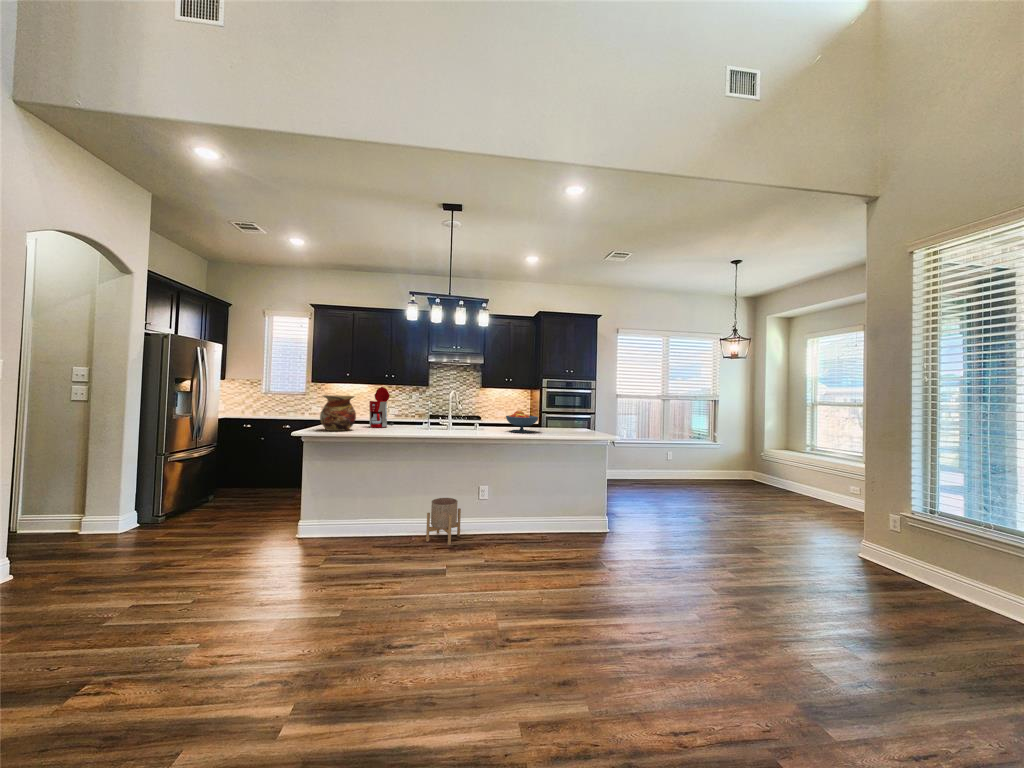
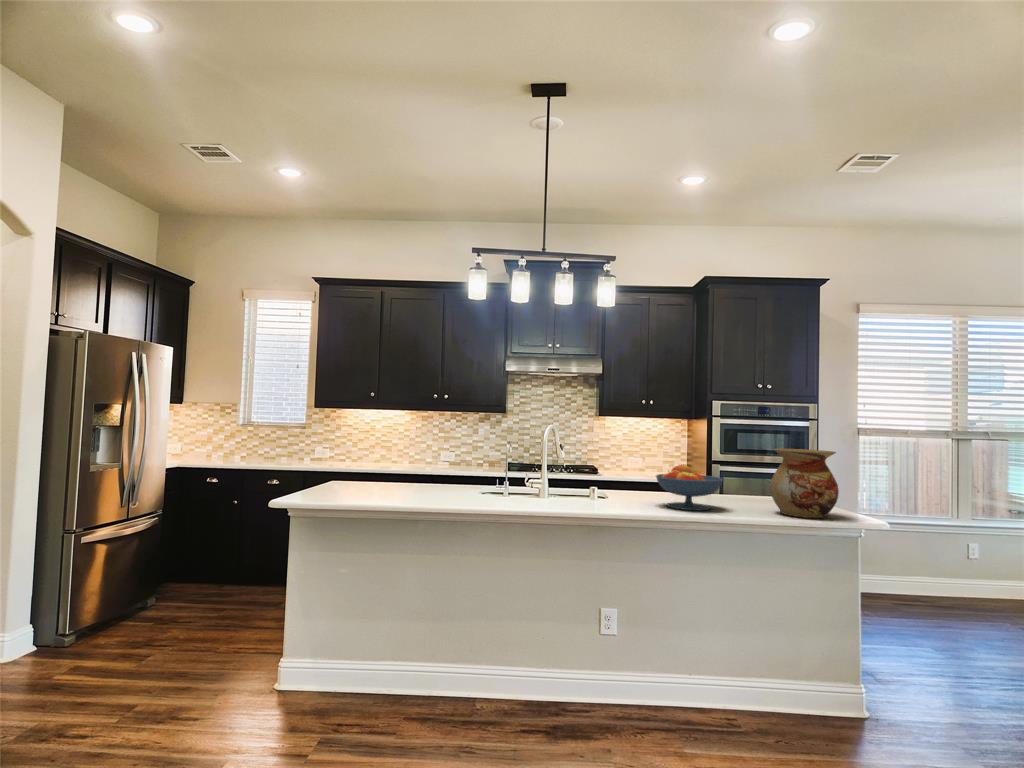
coffee maker: present [369,387,394,428] -> none [402,417,444,492]
vase: present [320,395,356,431] -> present [770,449,839,518]
planter: present [426,498,461,545] -> none [505,634,571,734]

